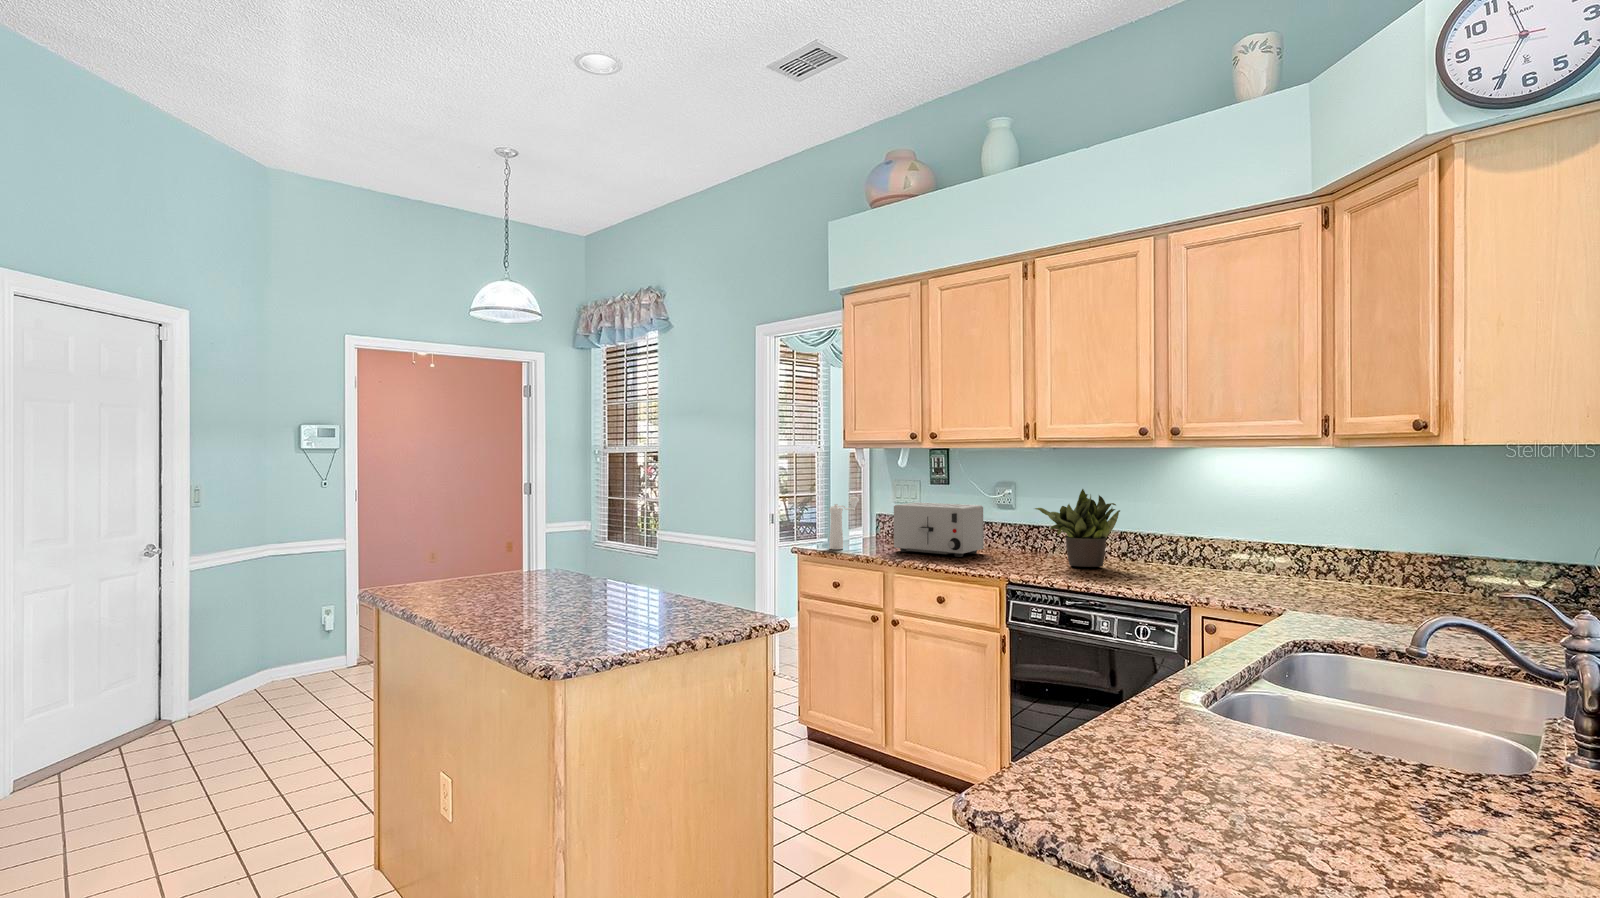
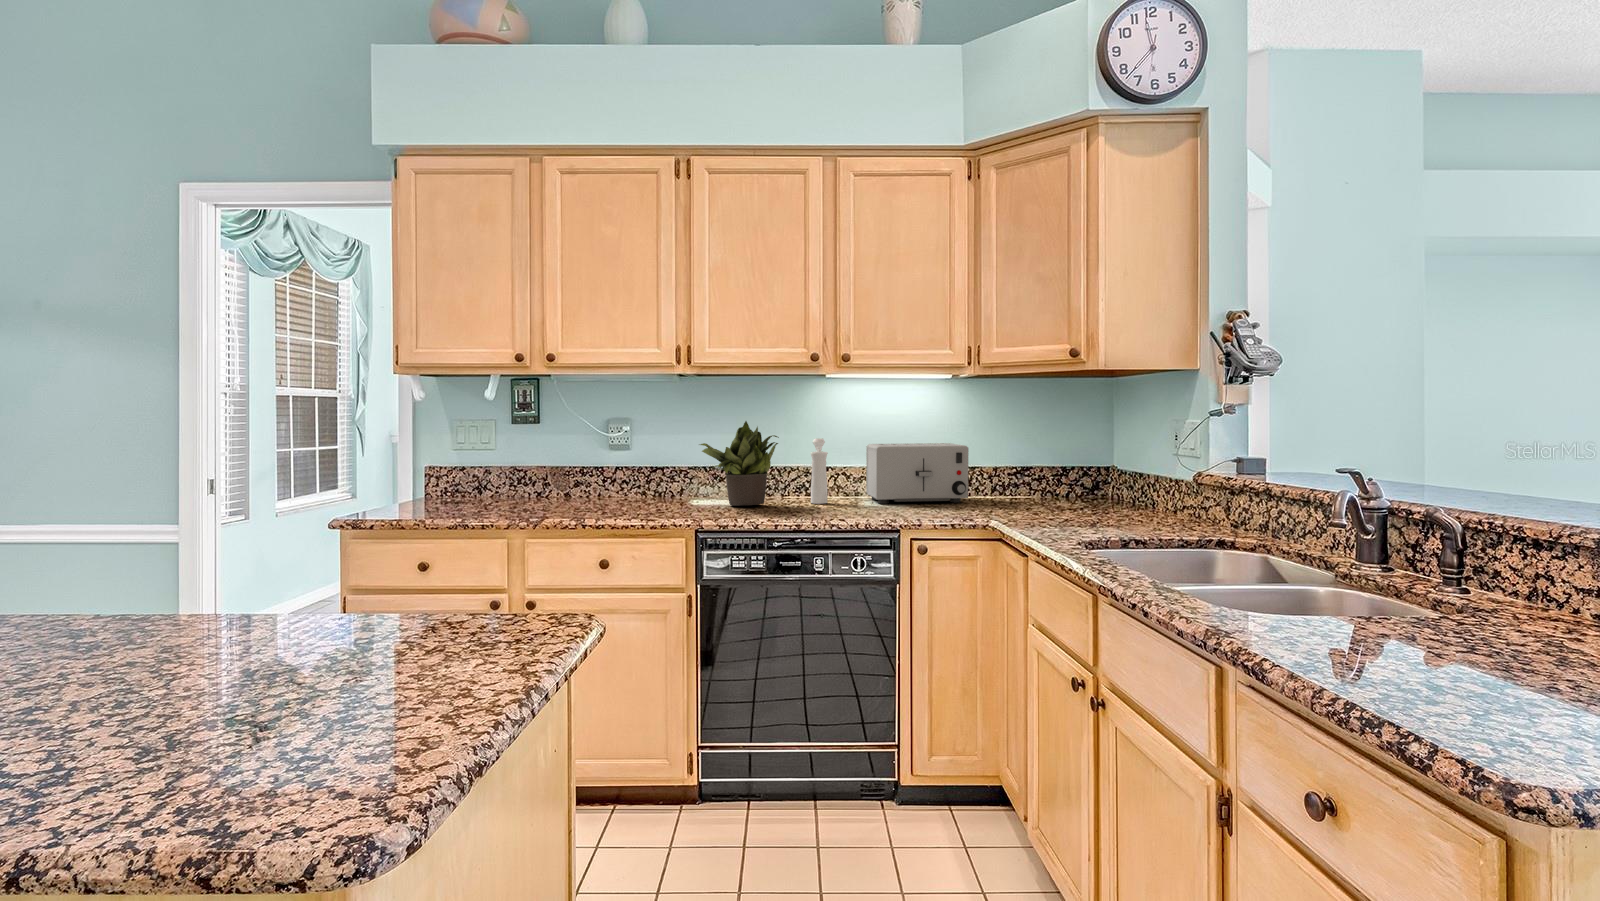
pepper mill: present [829,497,859,550] -> present [810,438,828,504]
toaster: present [894,502,984,557] -> present [866,443,969,504]

